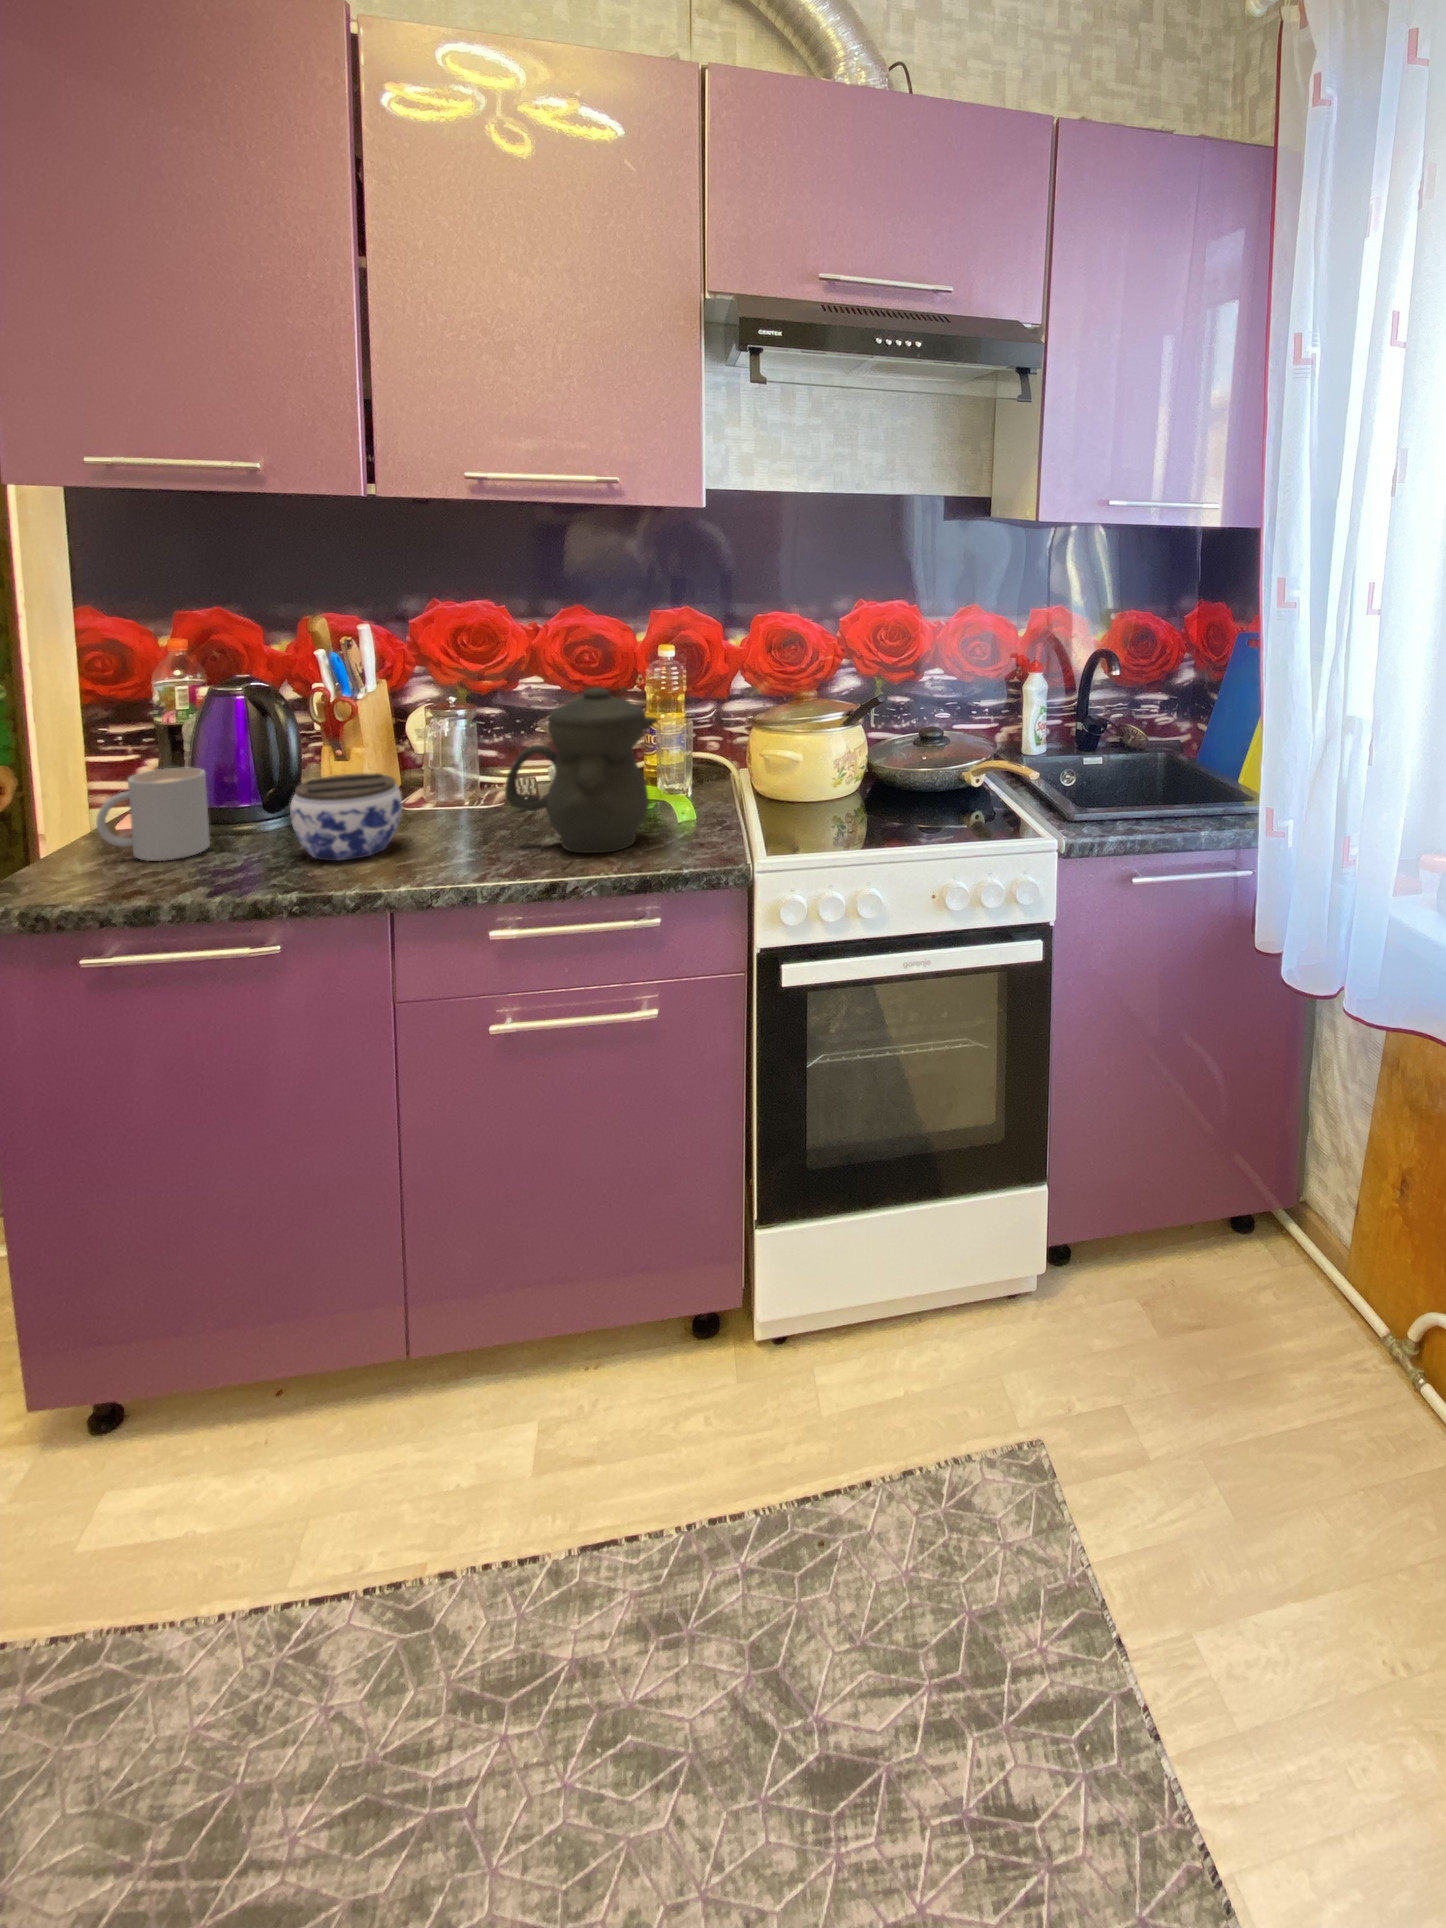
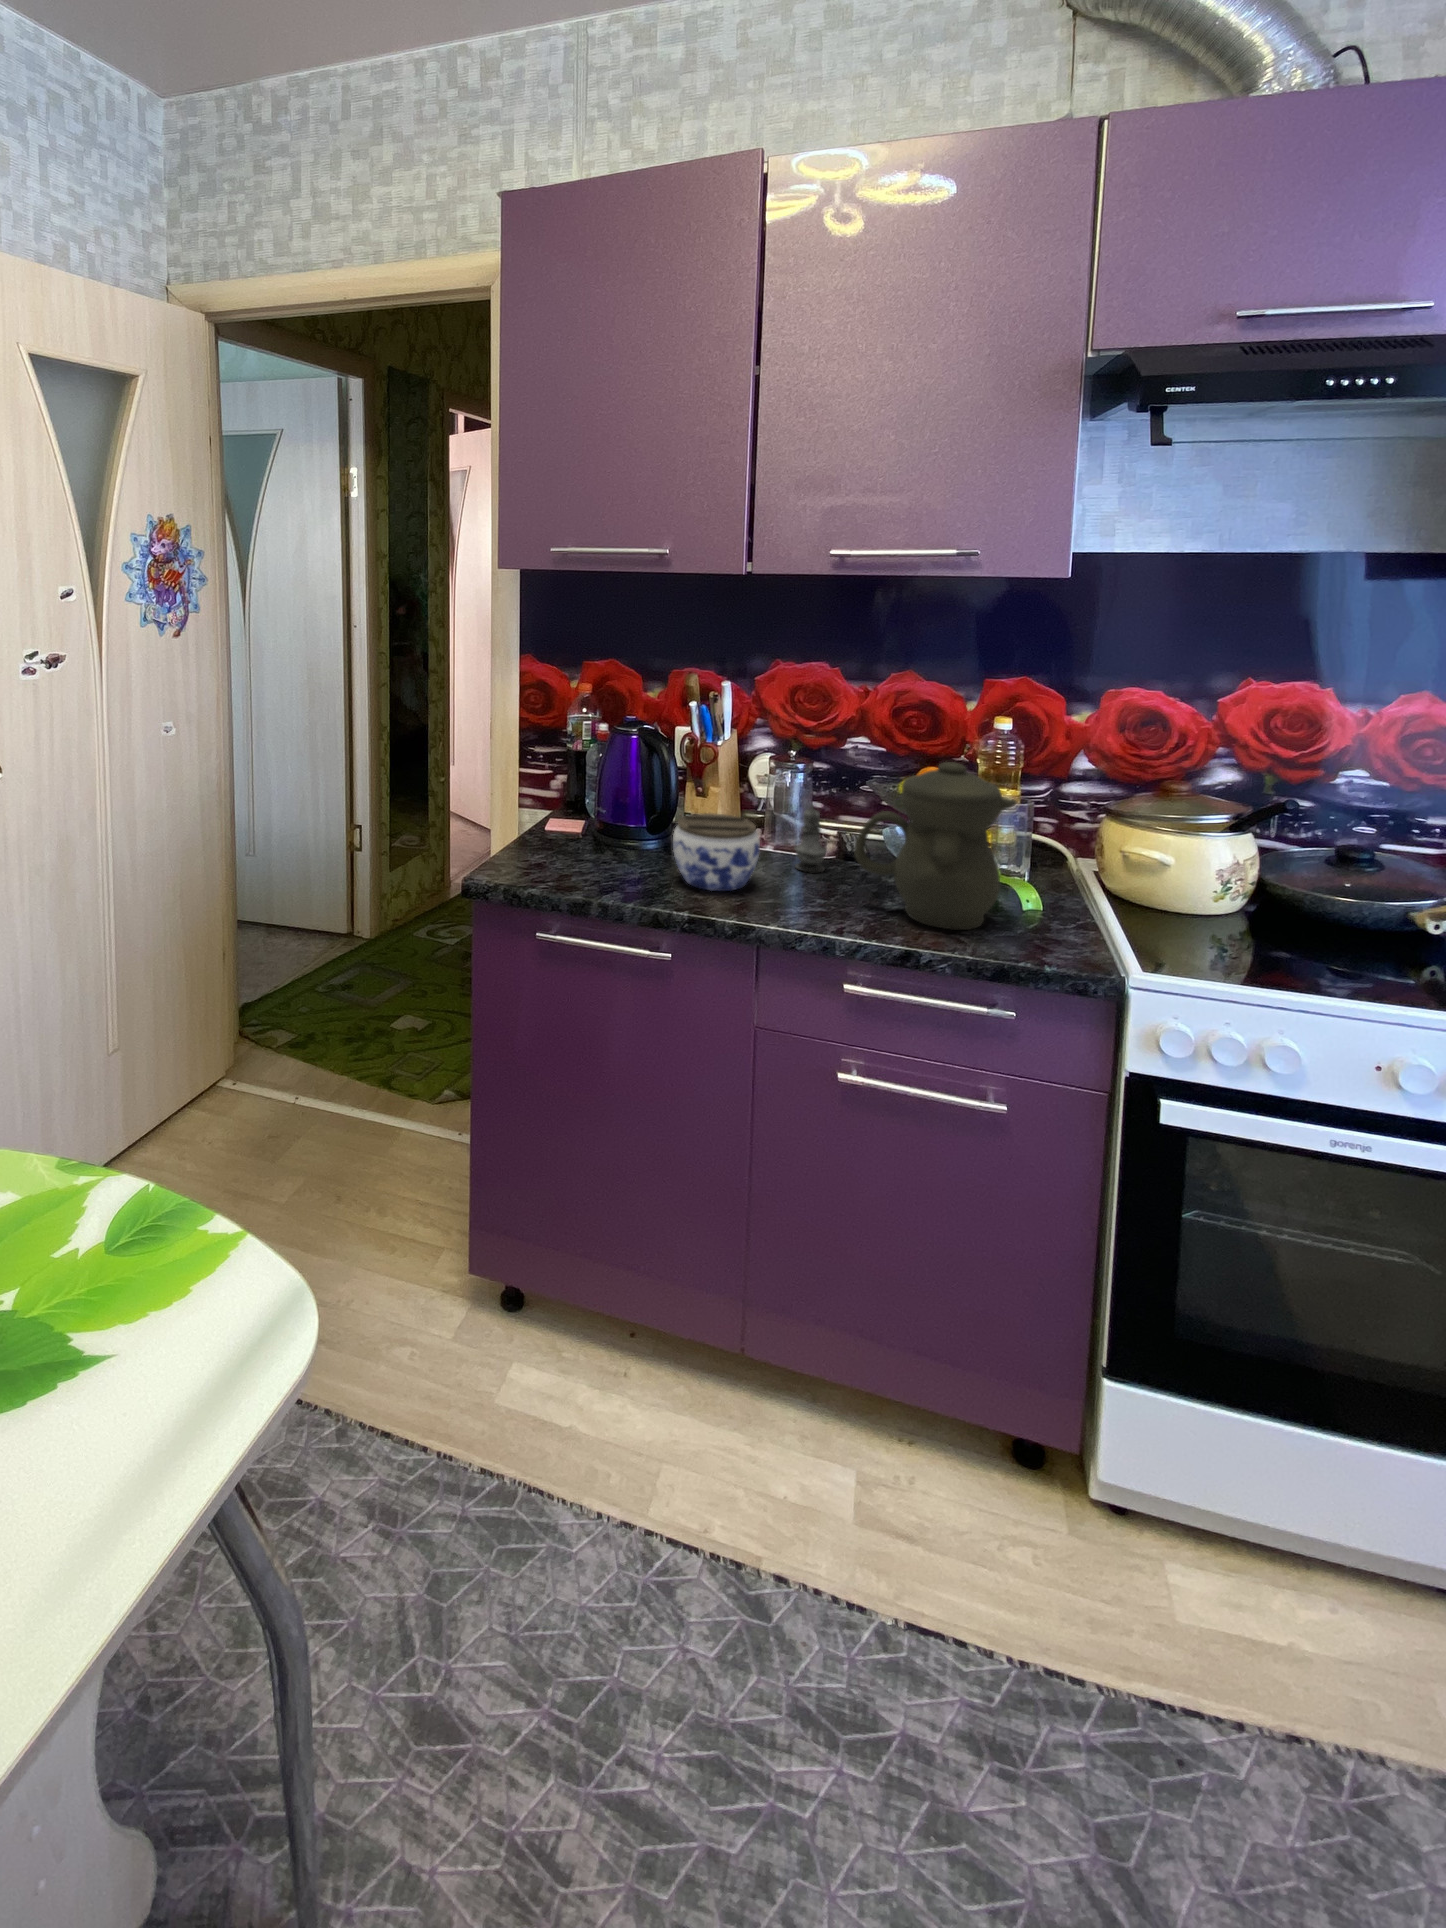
salt shaker: none [451,751,488,824] -> present [795,806,827,872]
mug: present [96,768,210,861] -> none [538,790,610,865]

